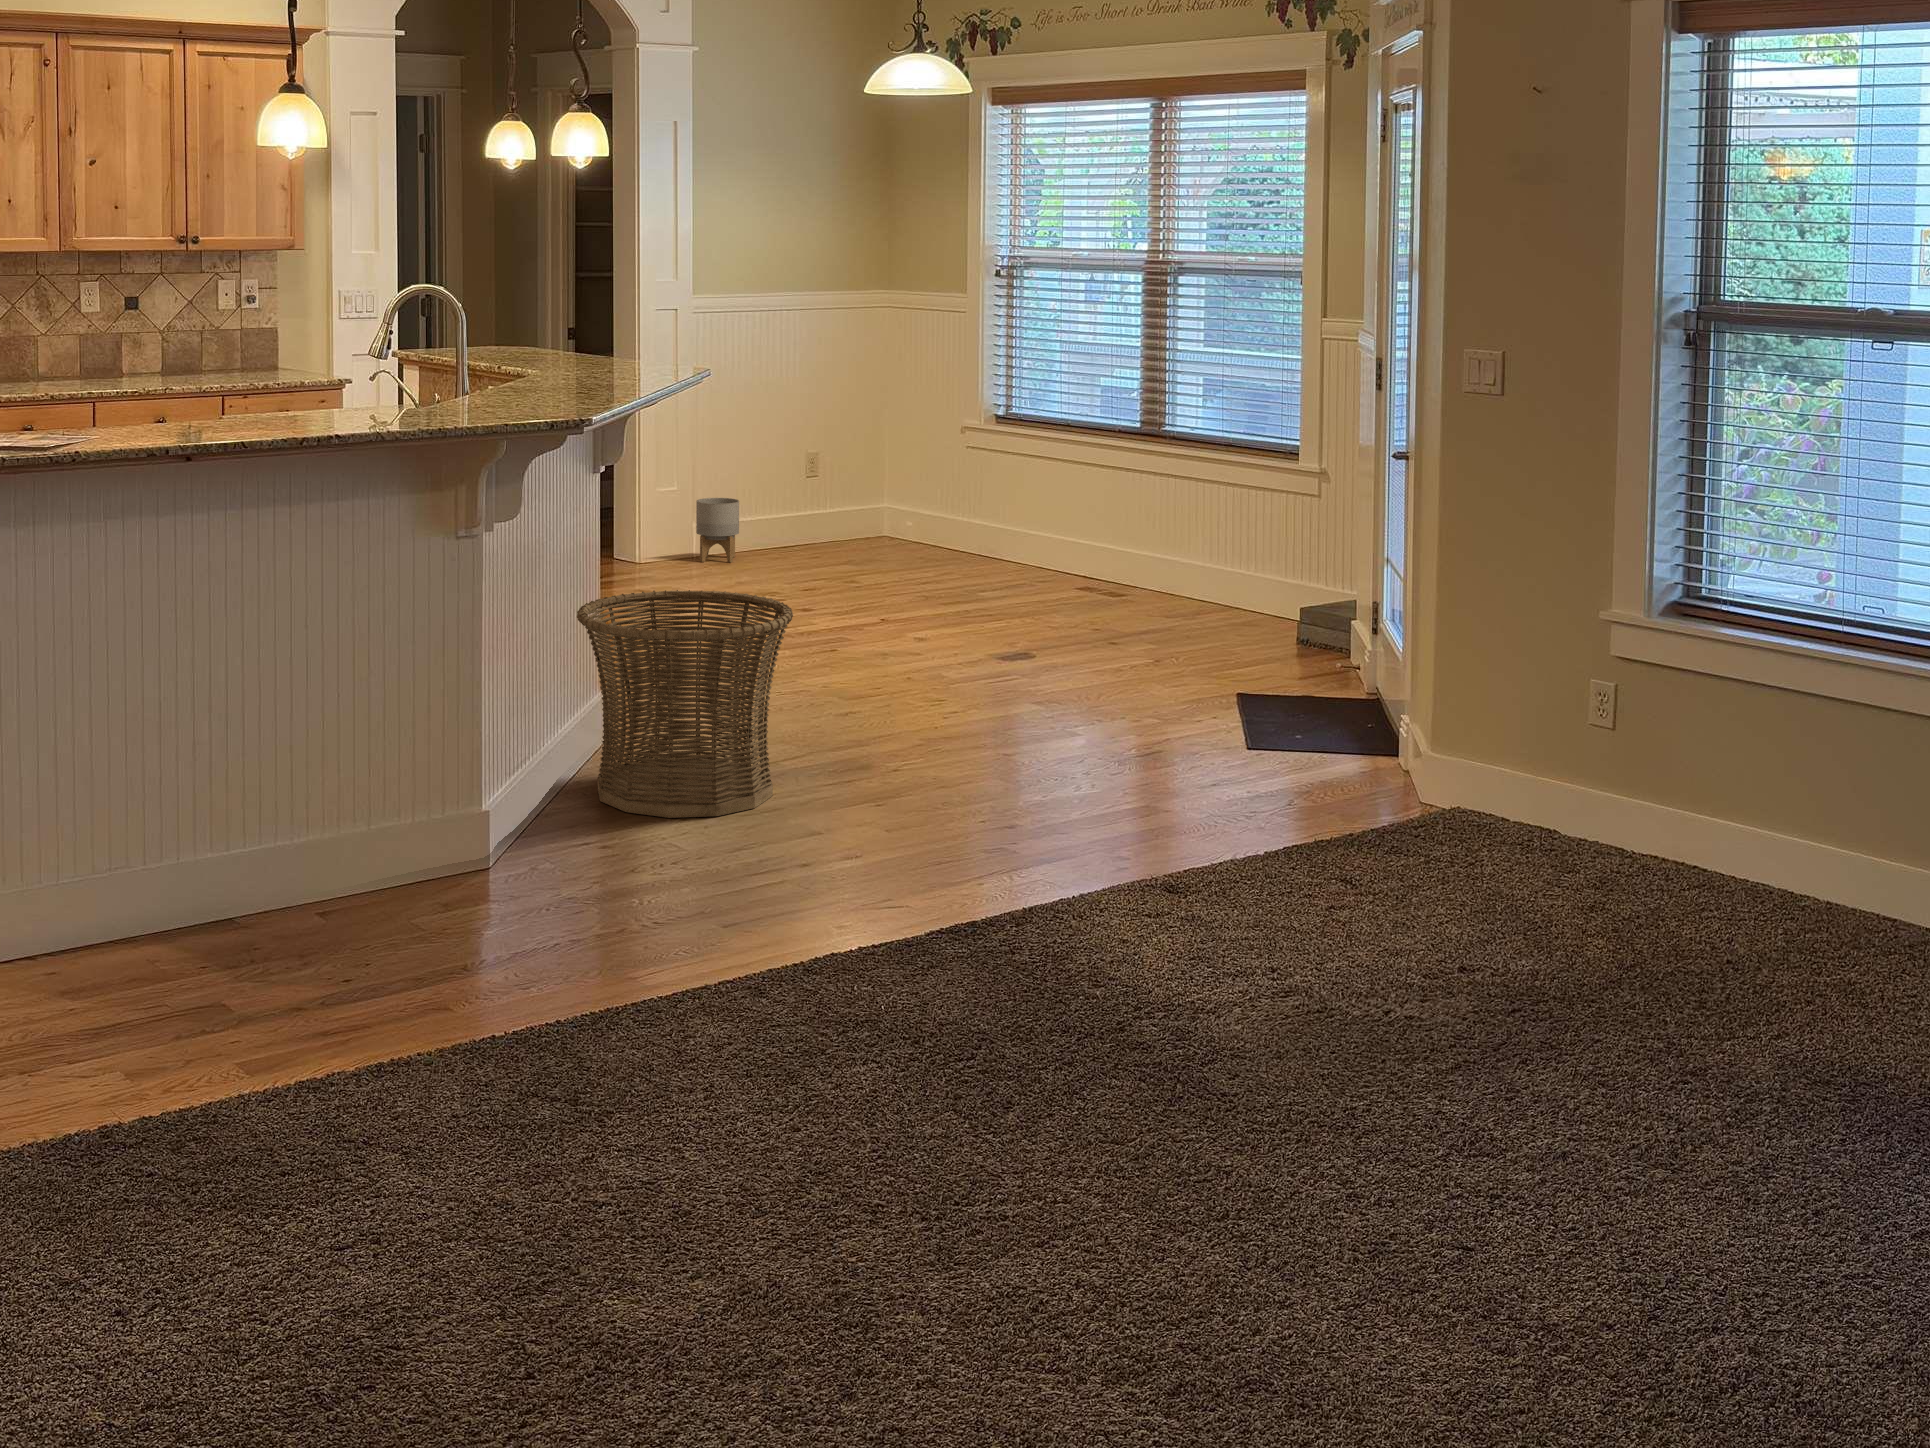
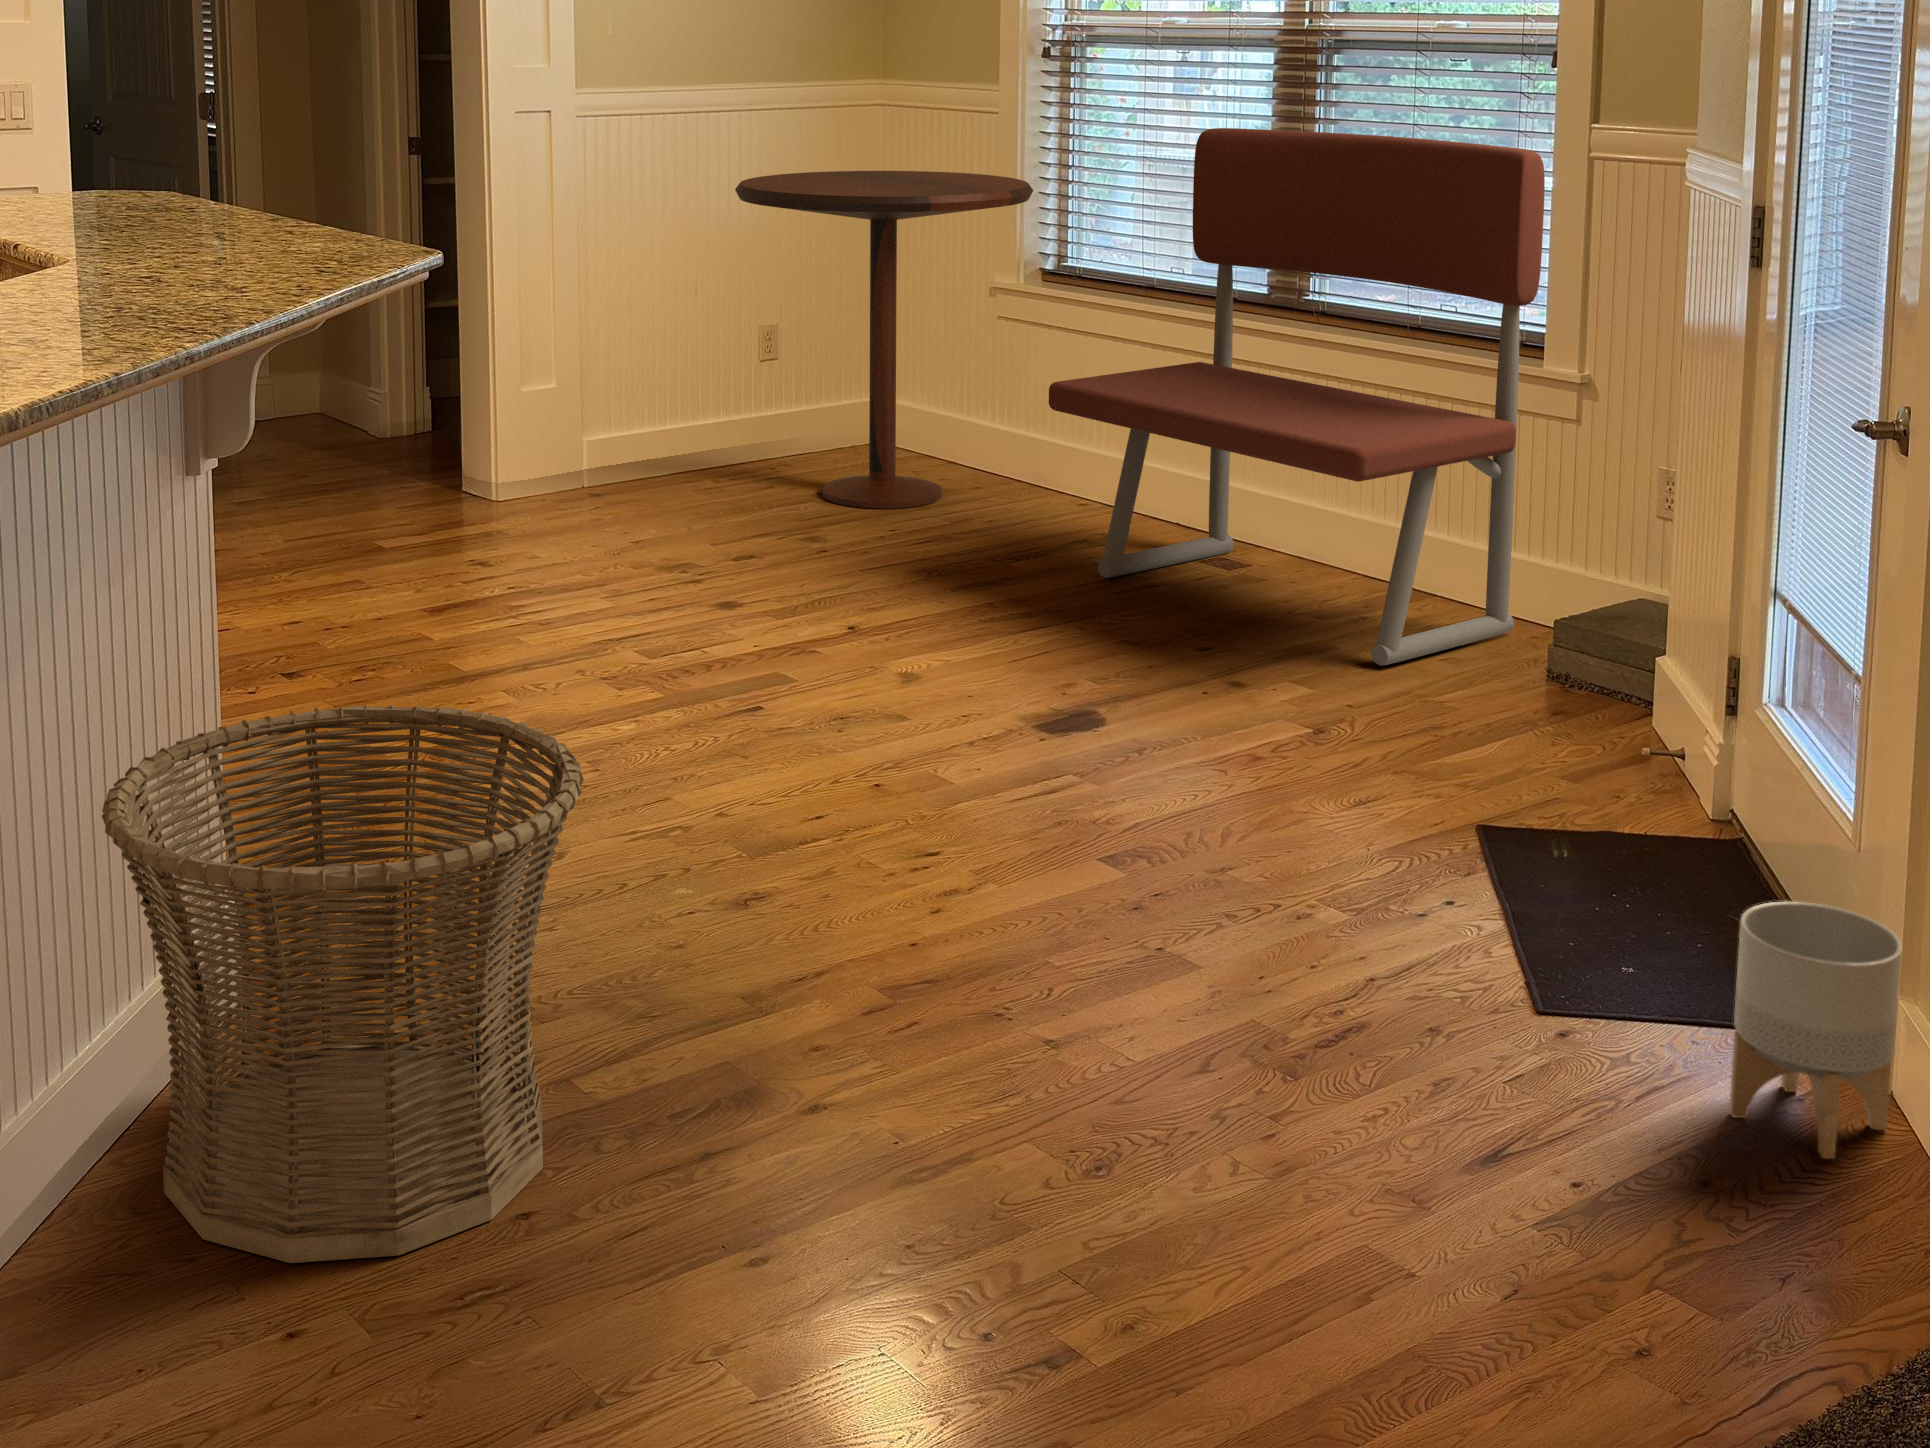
bench: none [1003,321,1295,638] -> present [1049,128,1545,666]
pedestal table: none [799,350,992,568] -> present [735,171,1033,508]
planter: present [696,498,739,562] -> present [1729,902,1902,1159]

